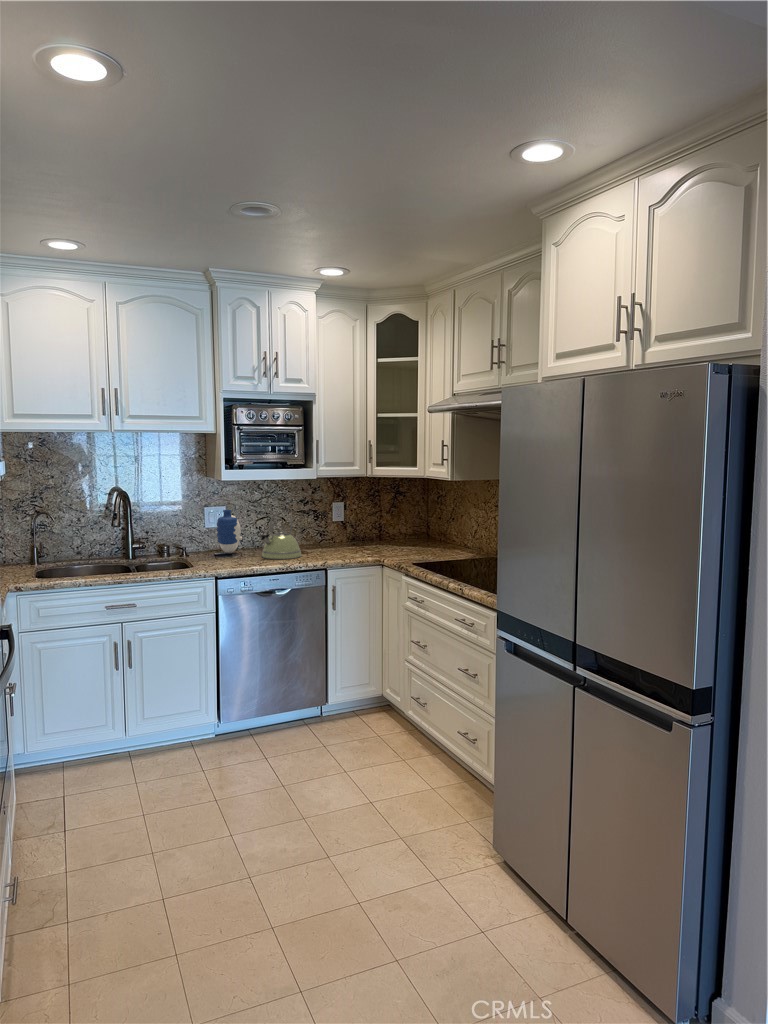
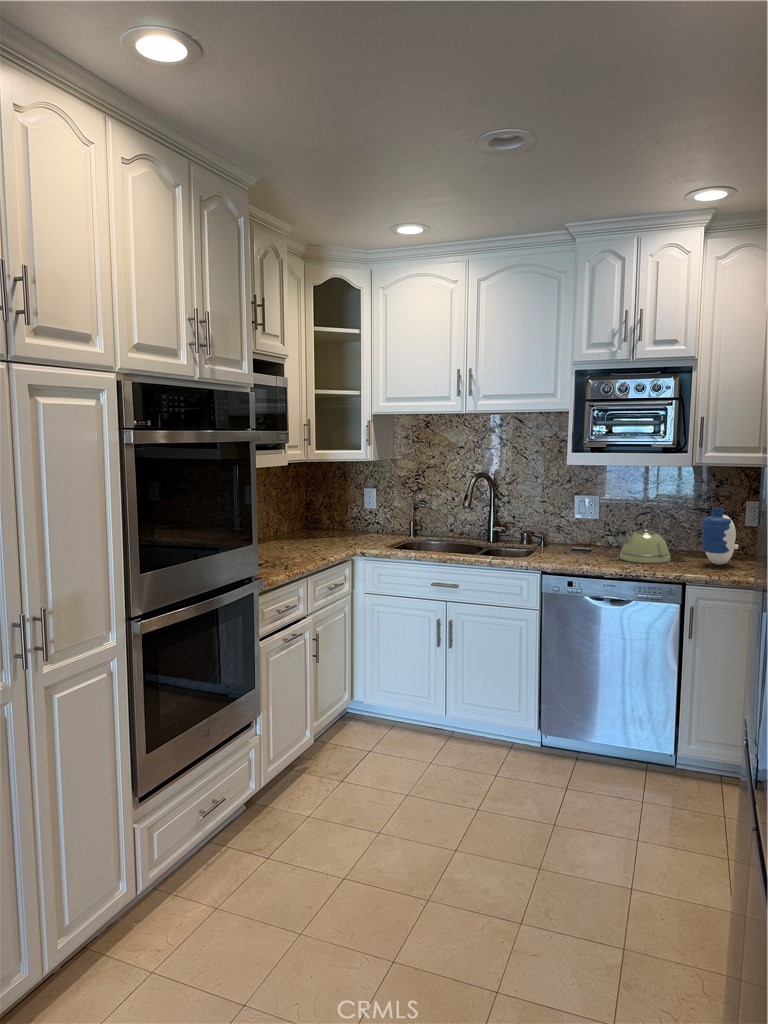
vase: present [217,510,242,553] -> present [701,507,738,565]

